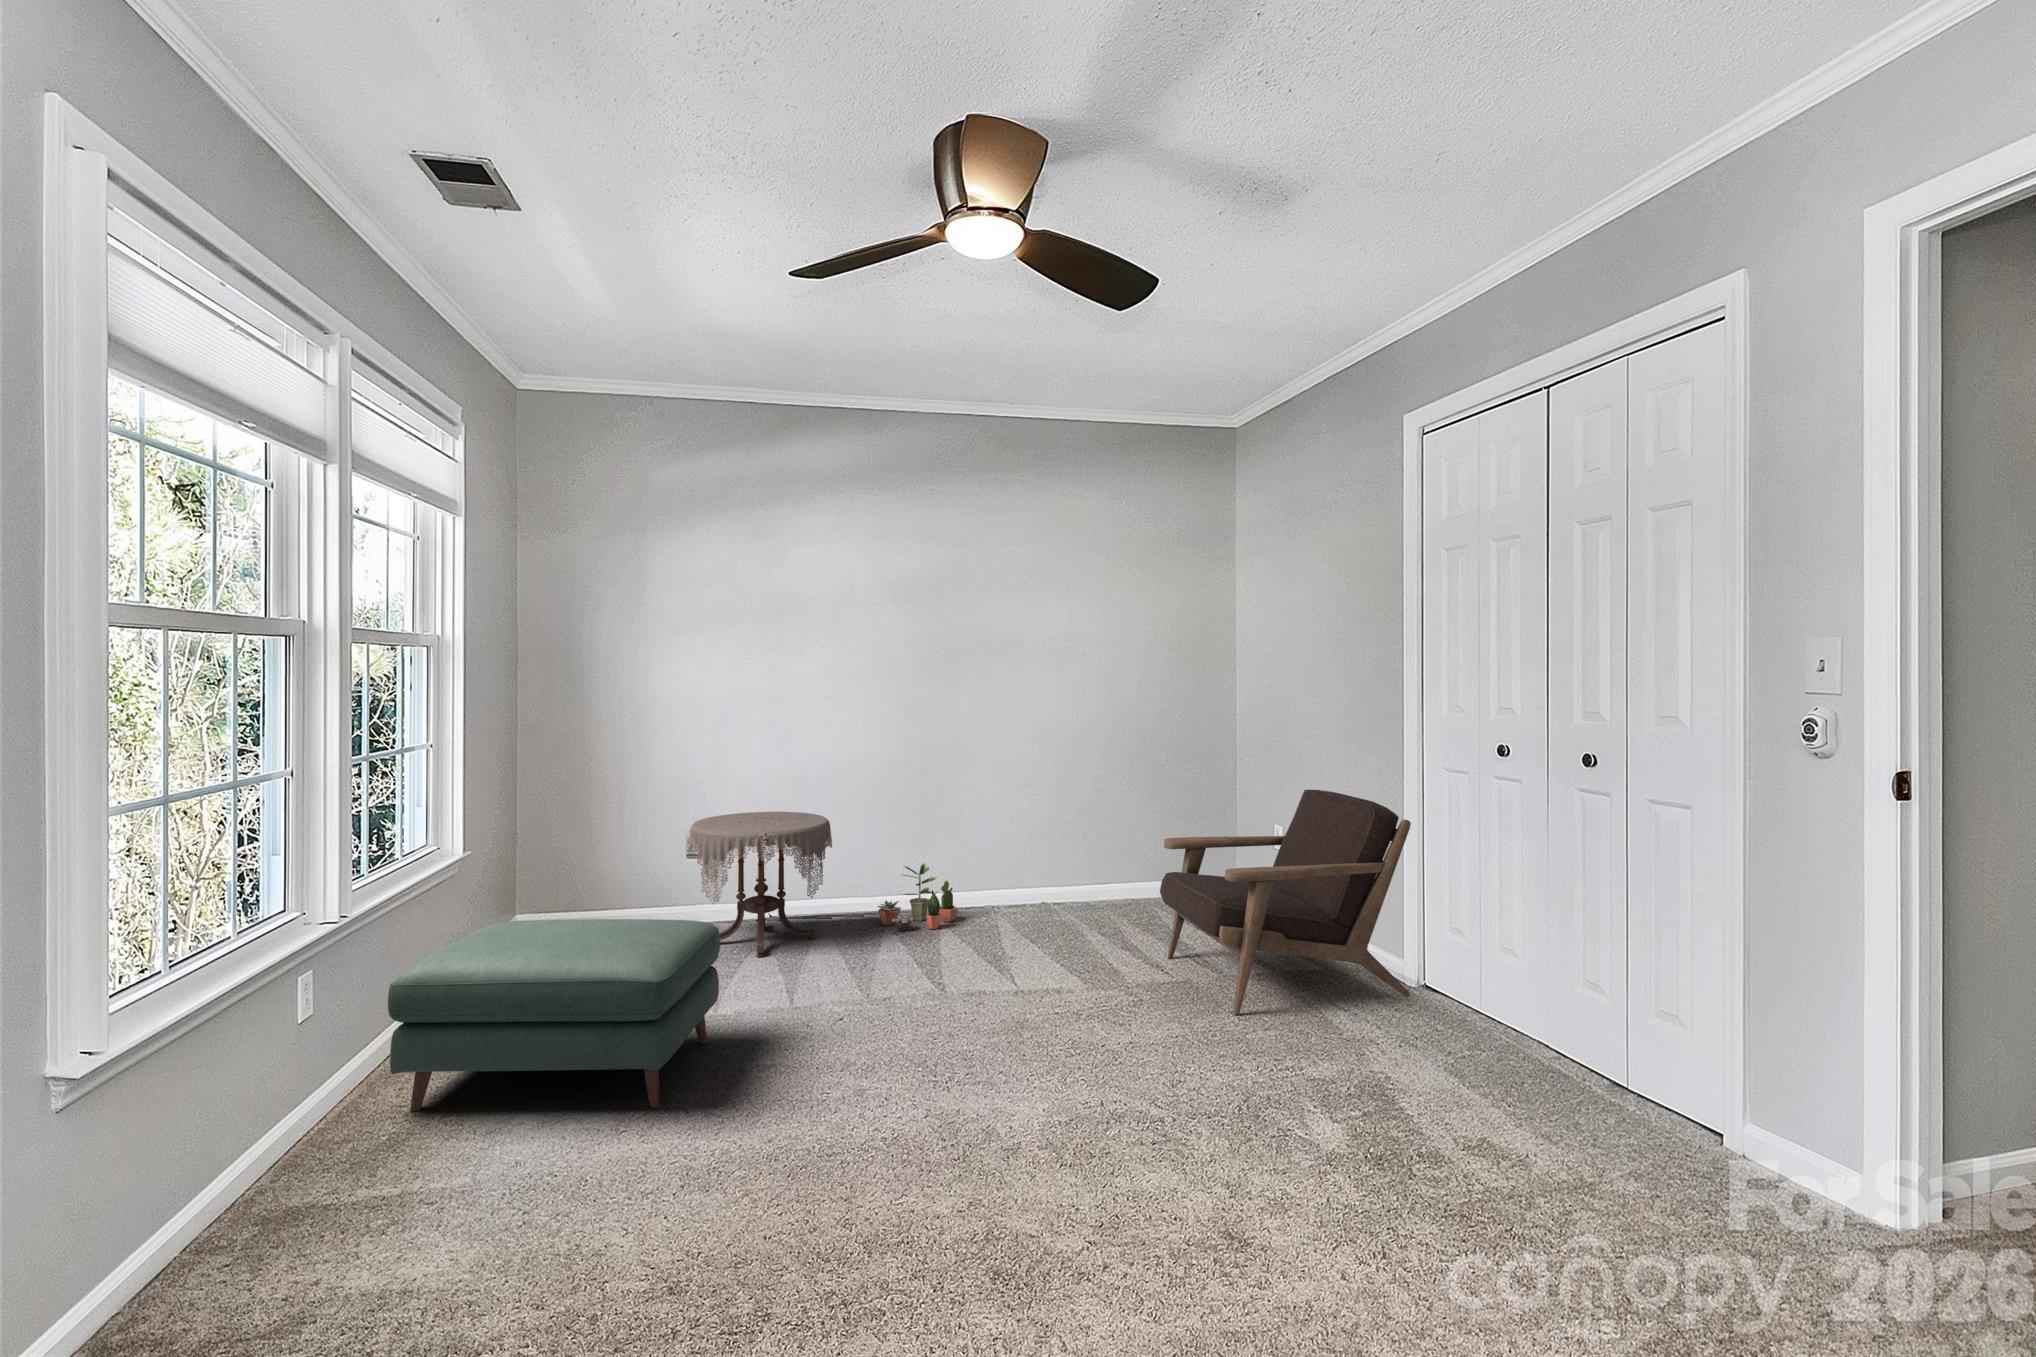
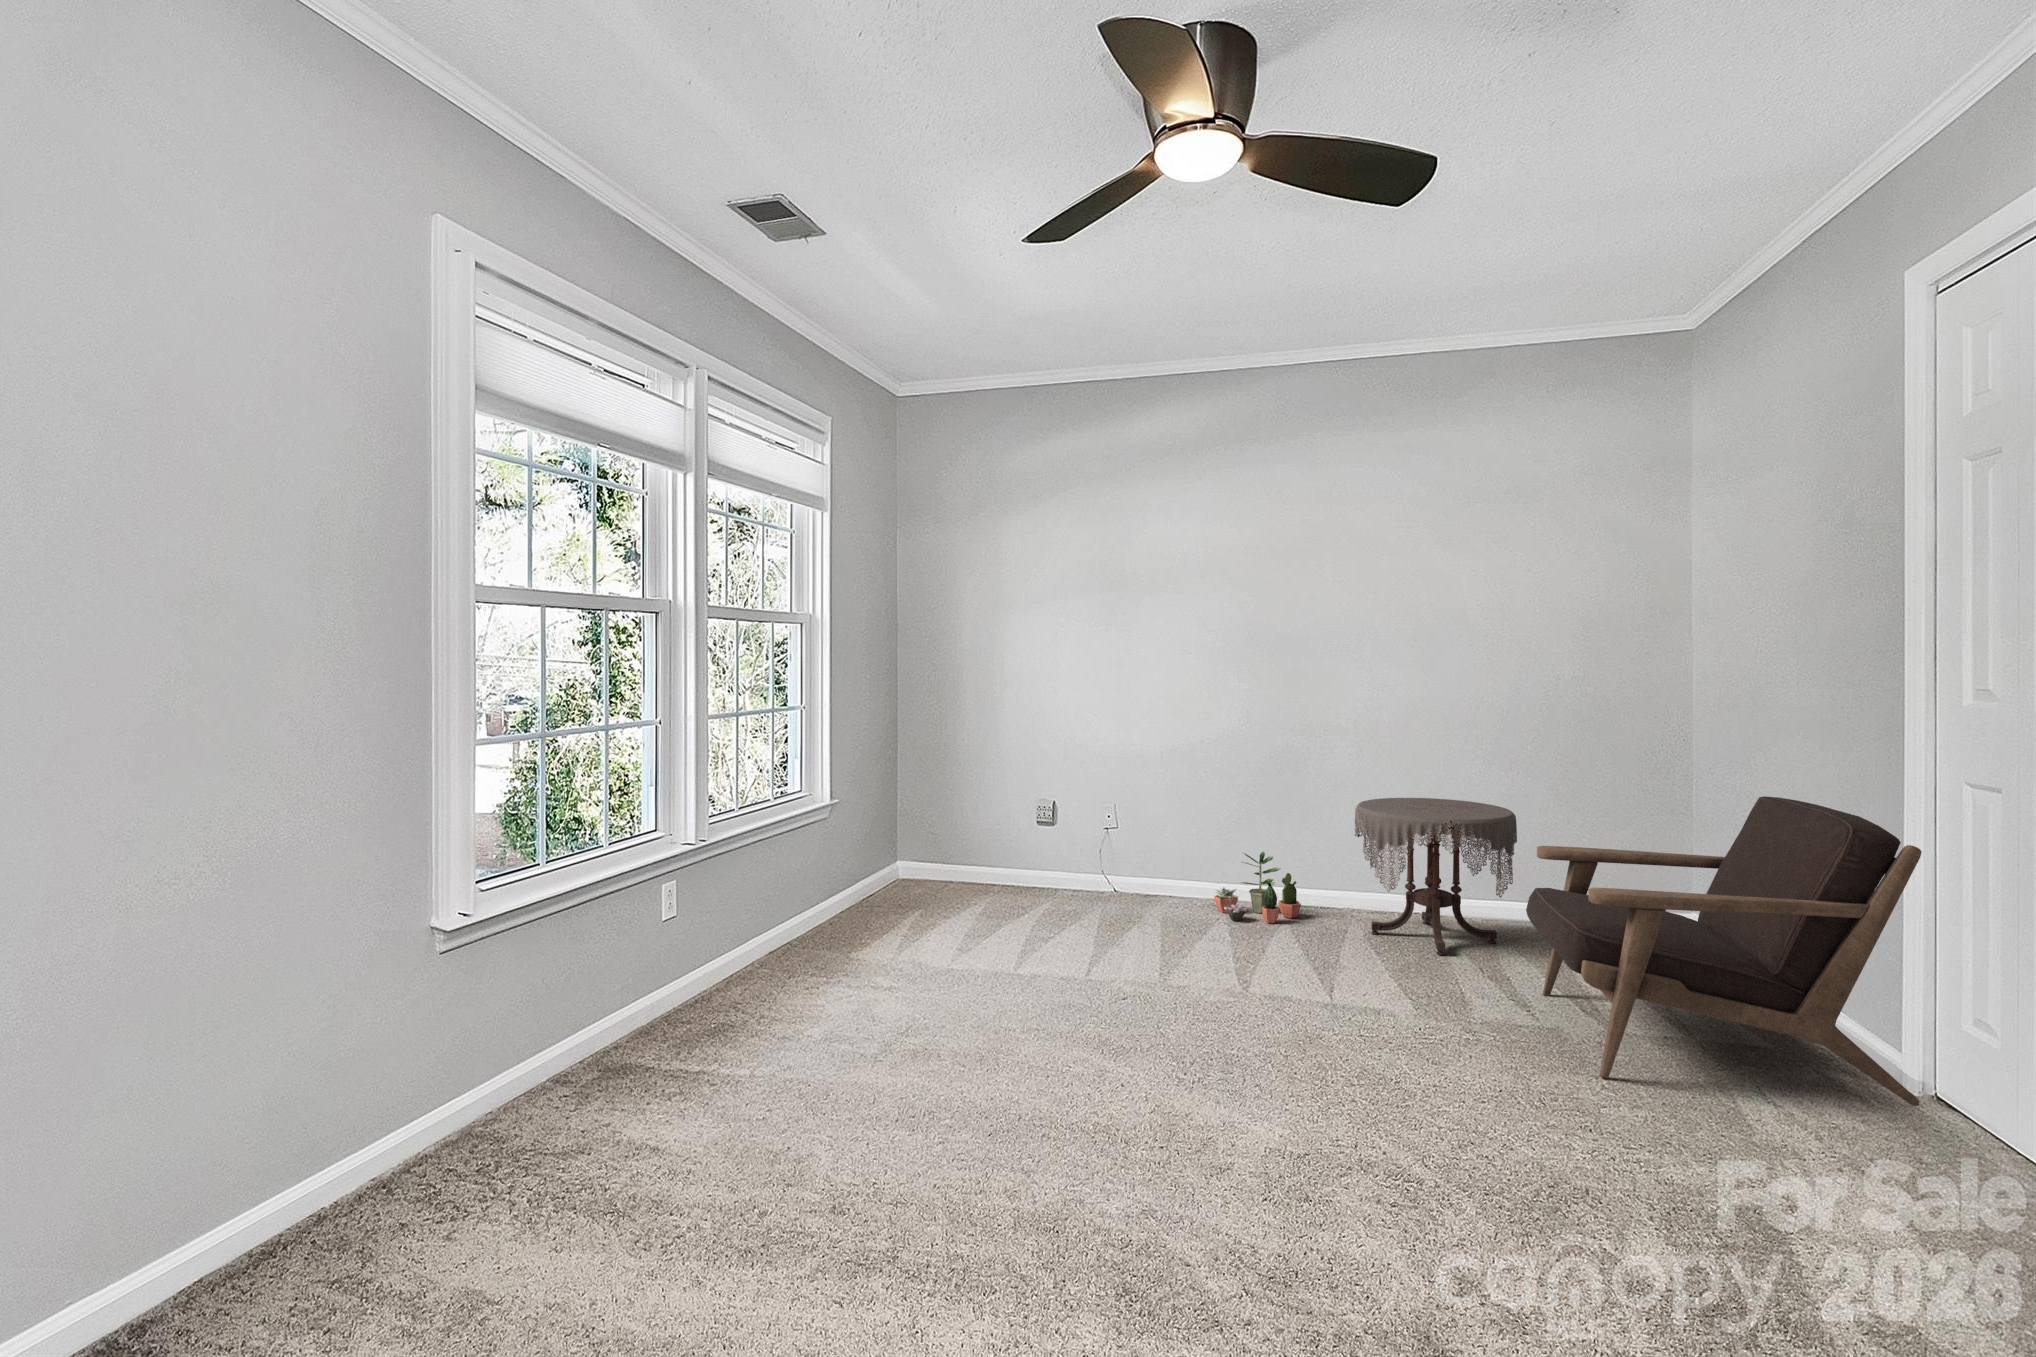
side table: present [689,812,832,957] -> present [1355,798,1517,955]
ottoman: present [388,919,720,1111] -> none [724,862,1001,1045]

